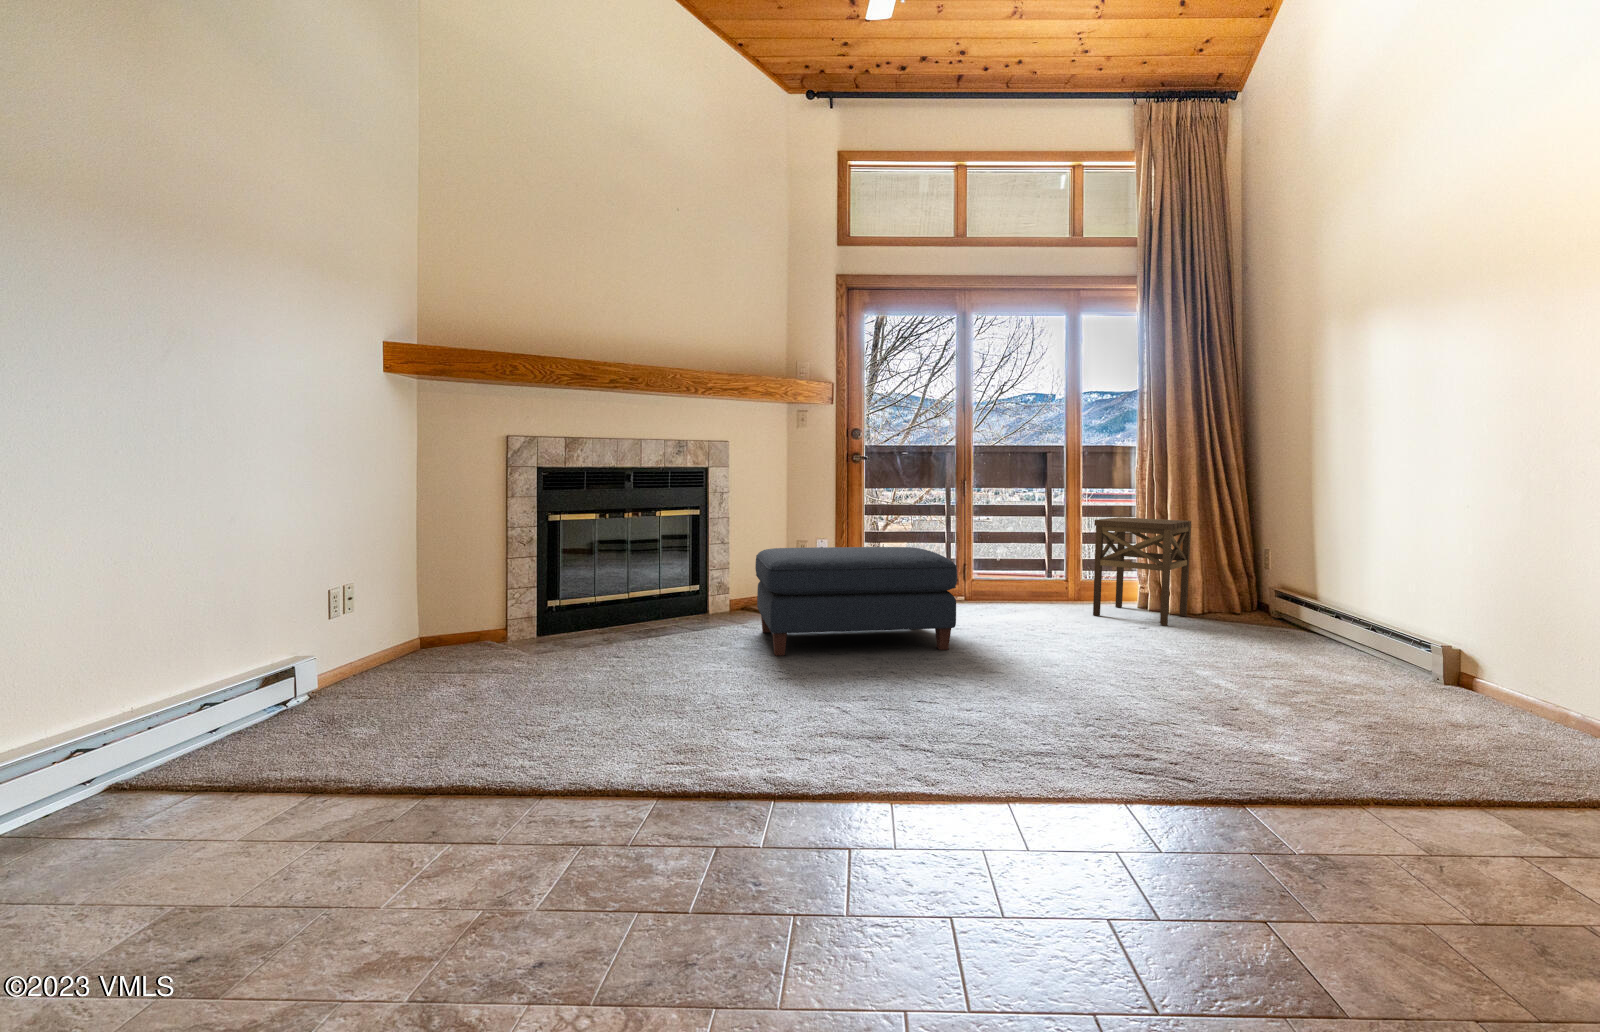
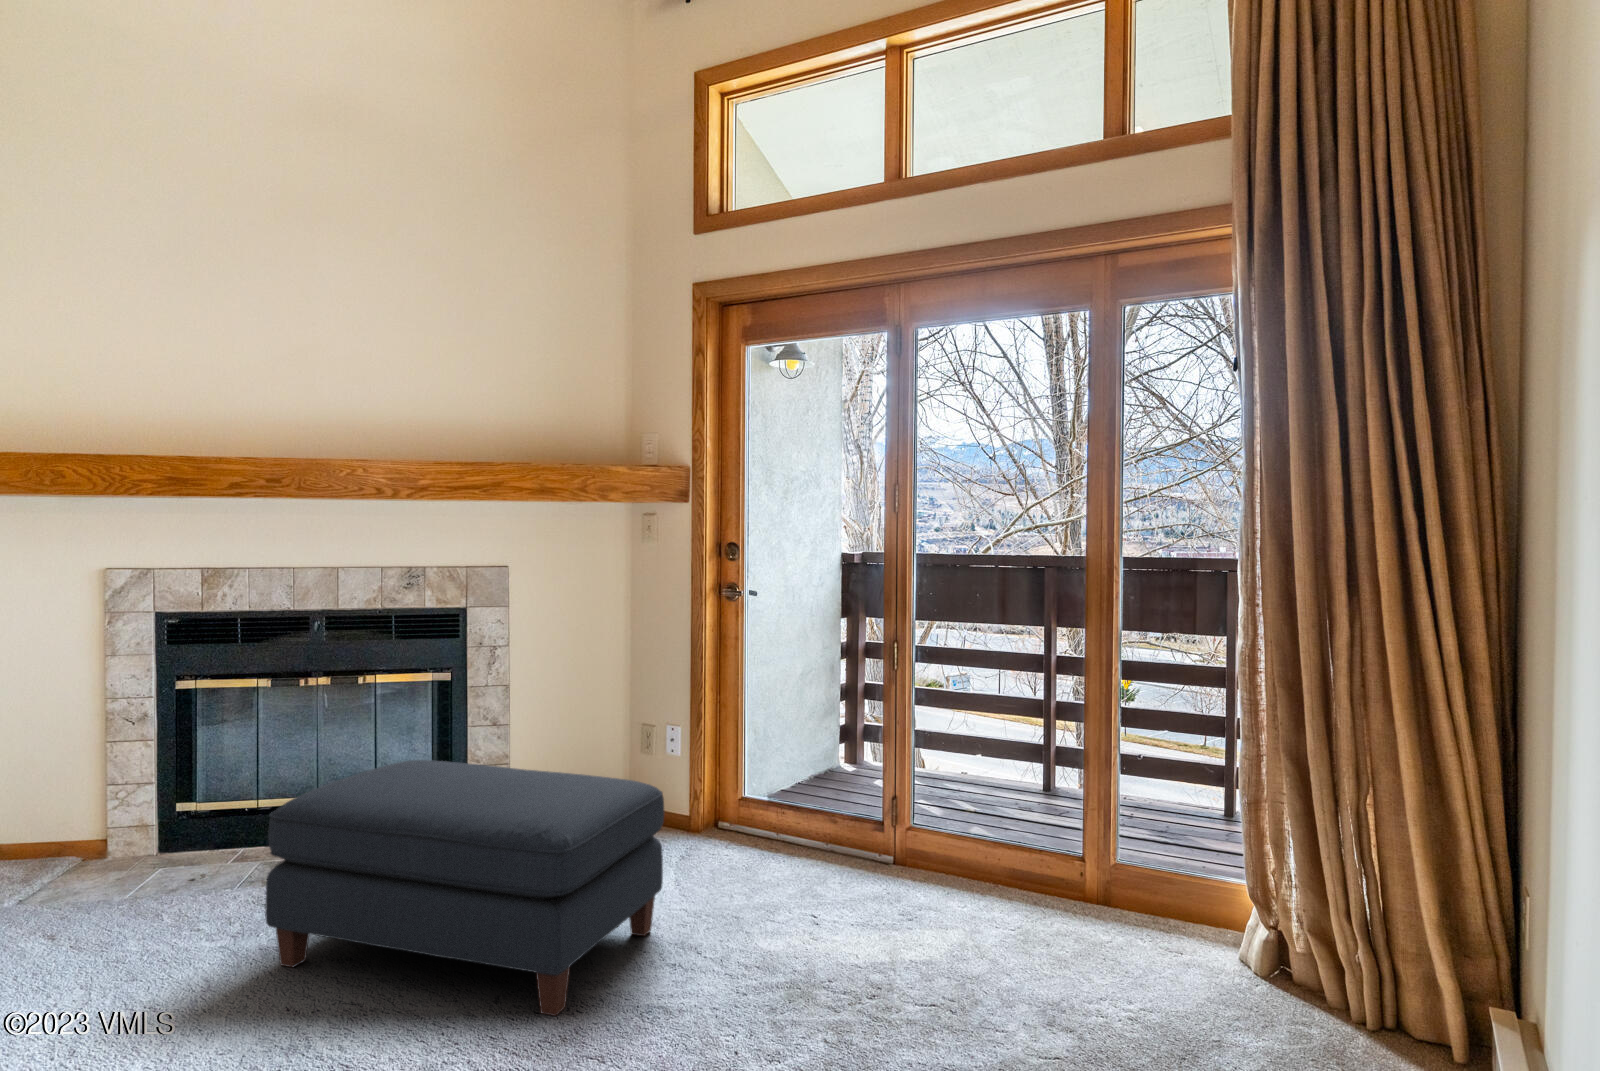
side table: present [1093,517,1191,626] -> none [1074,743,1321,1046]

